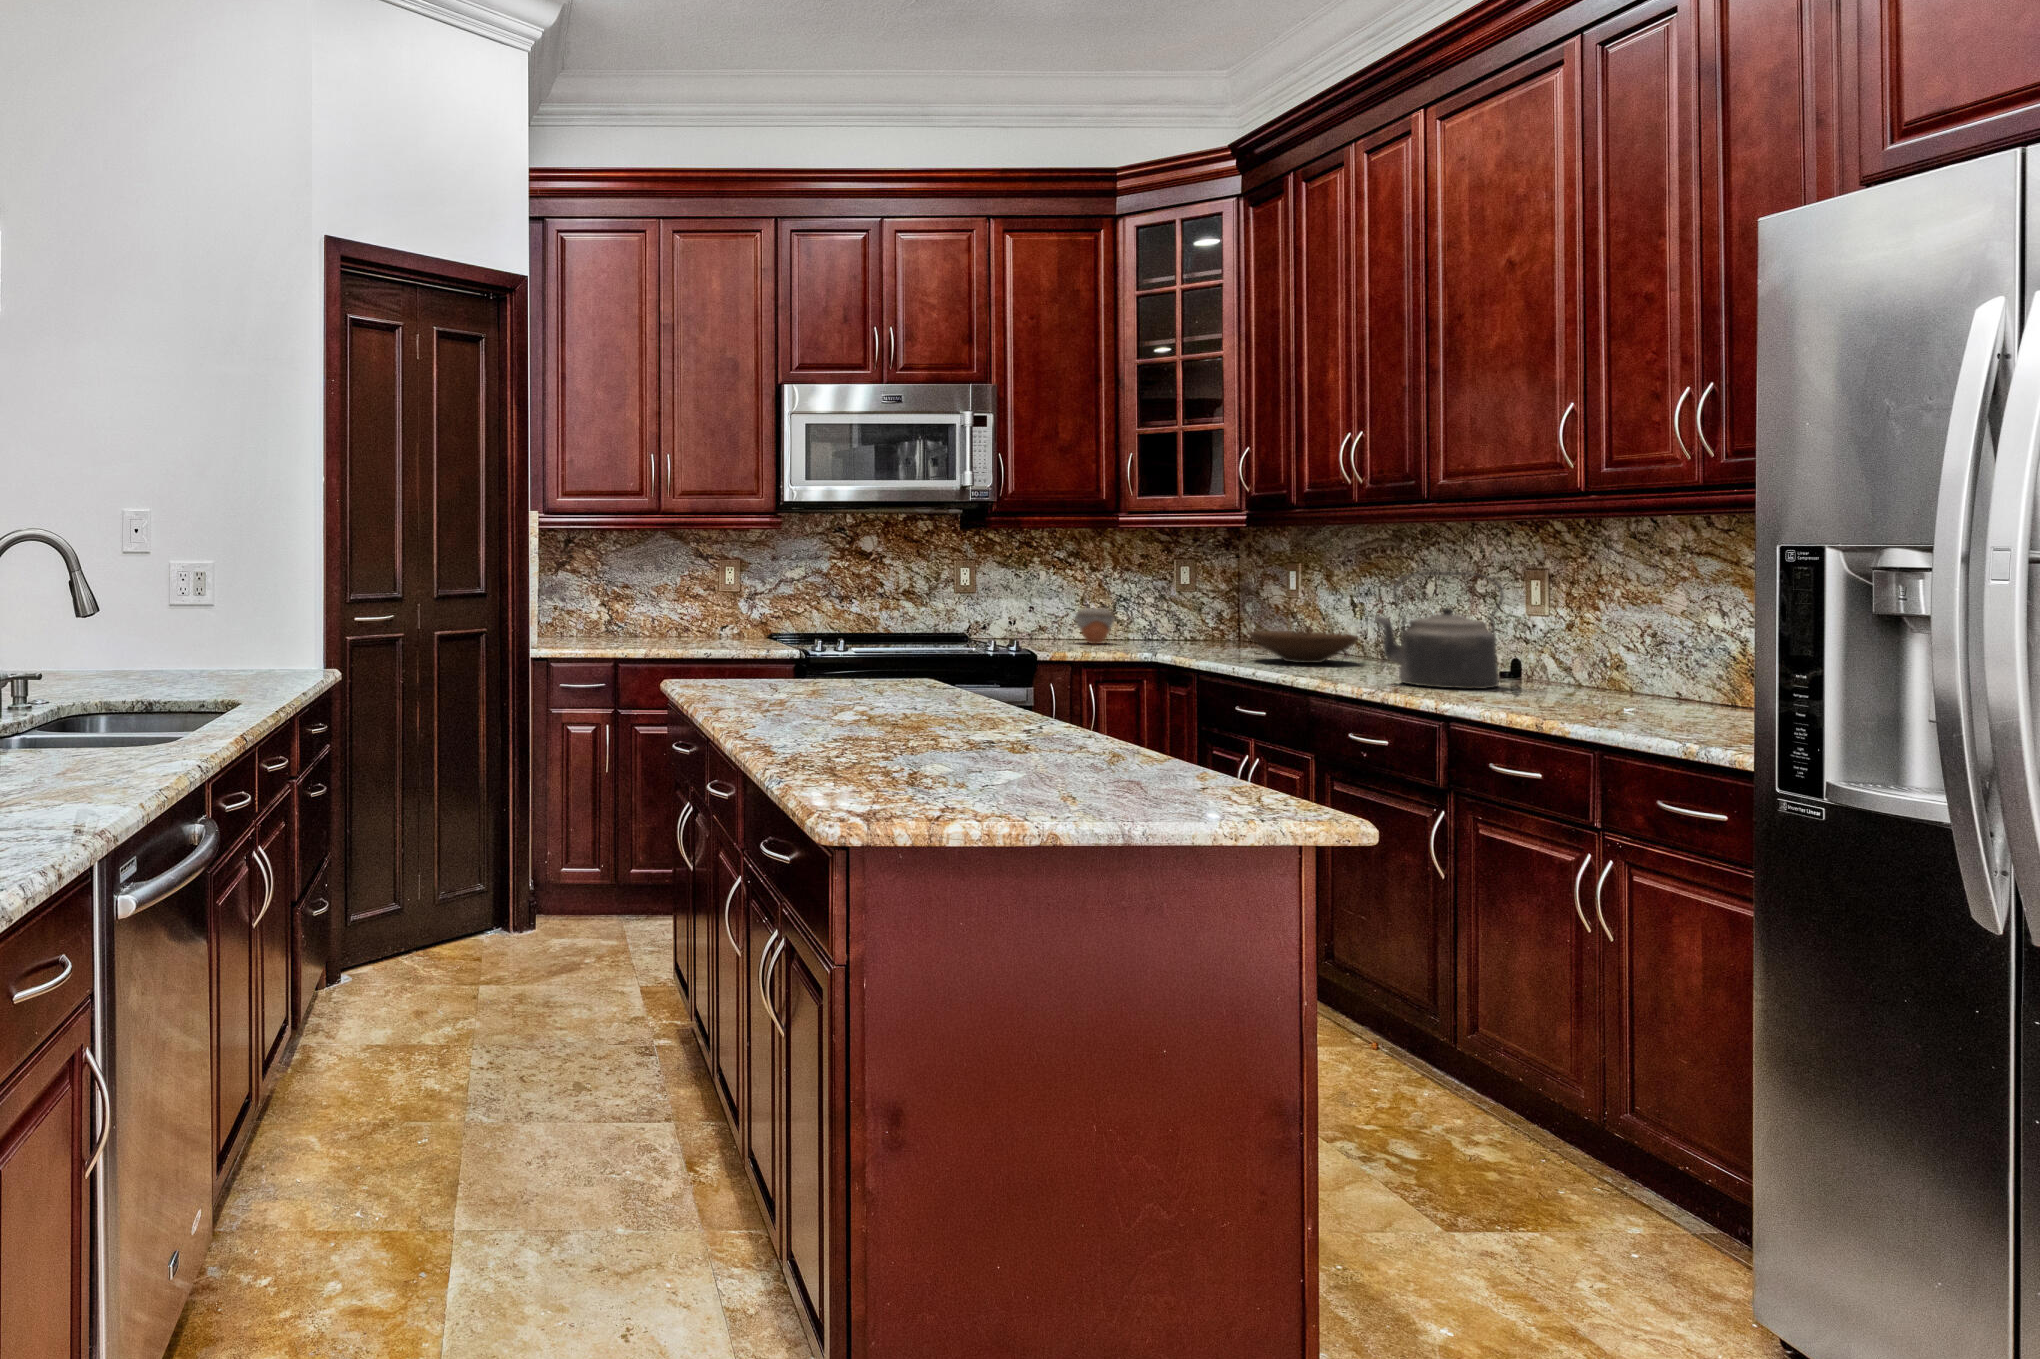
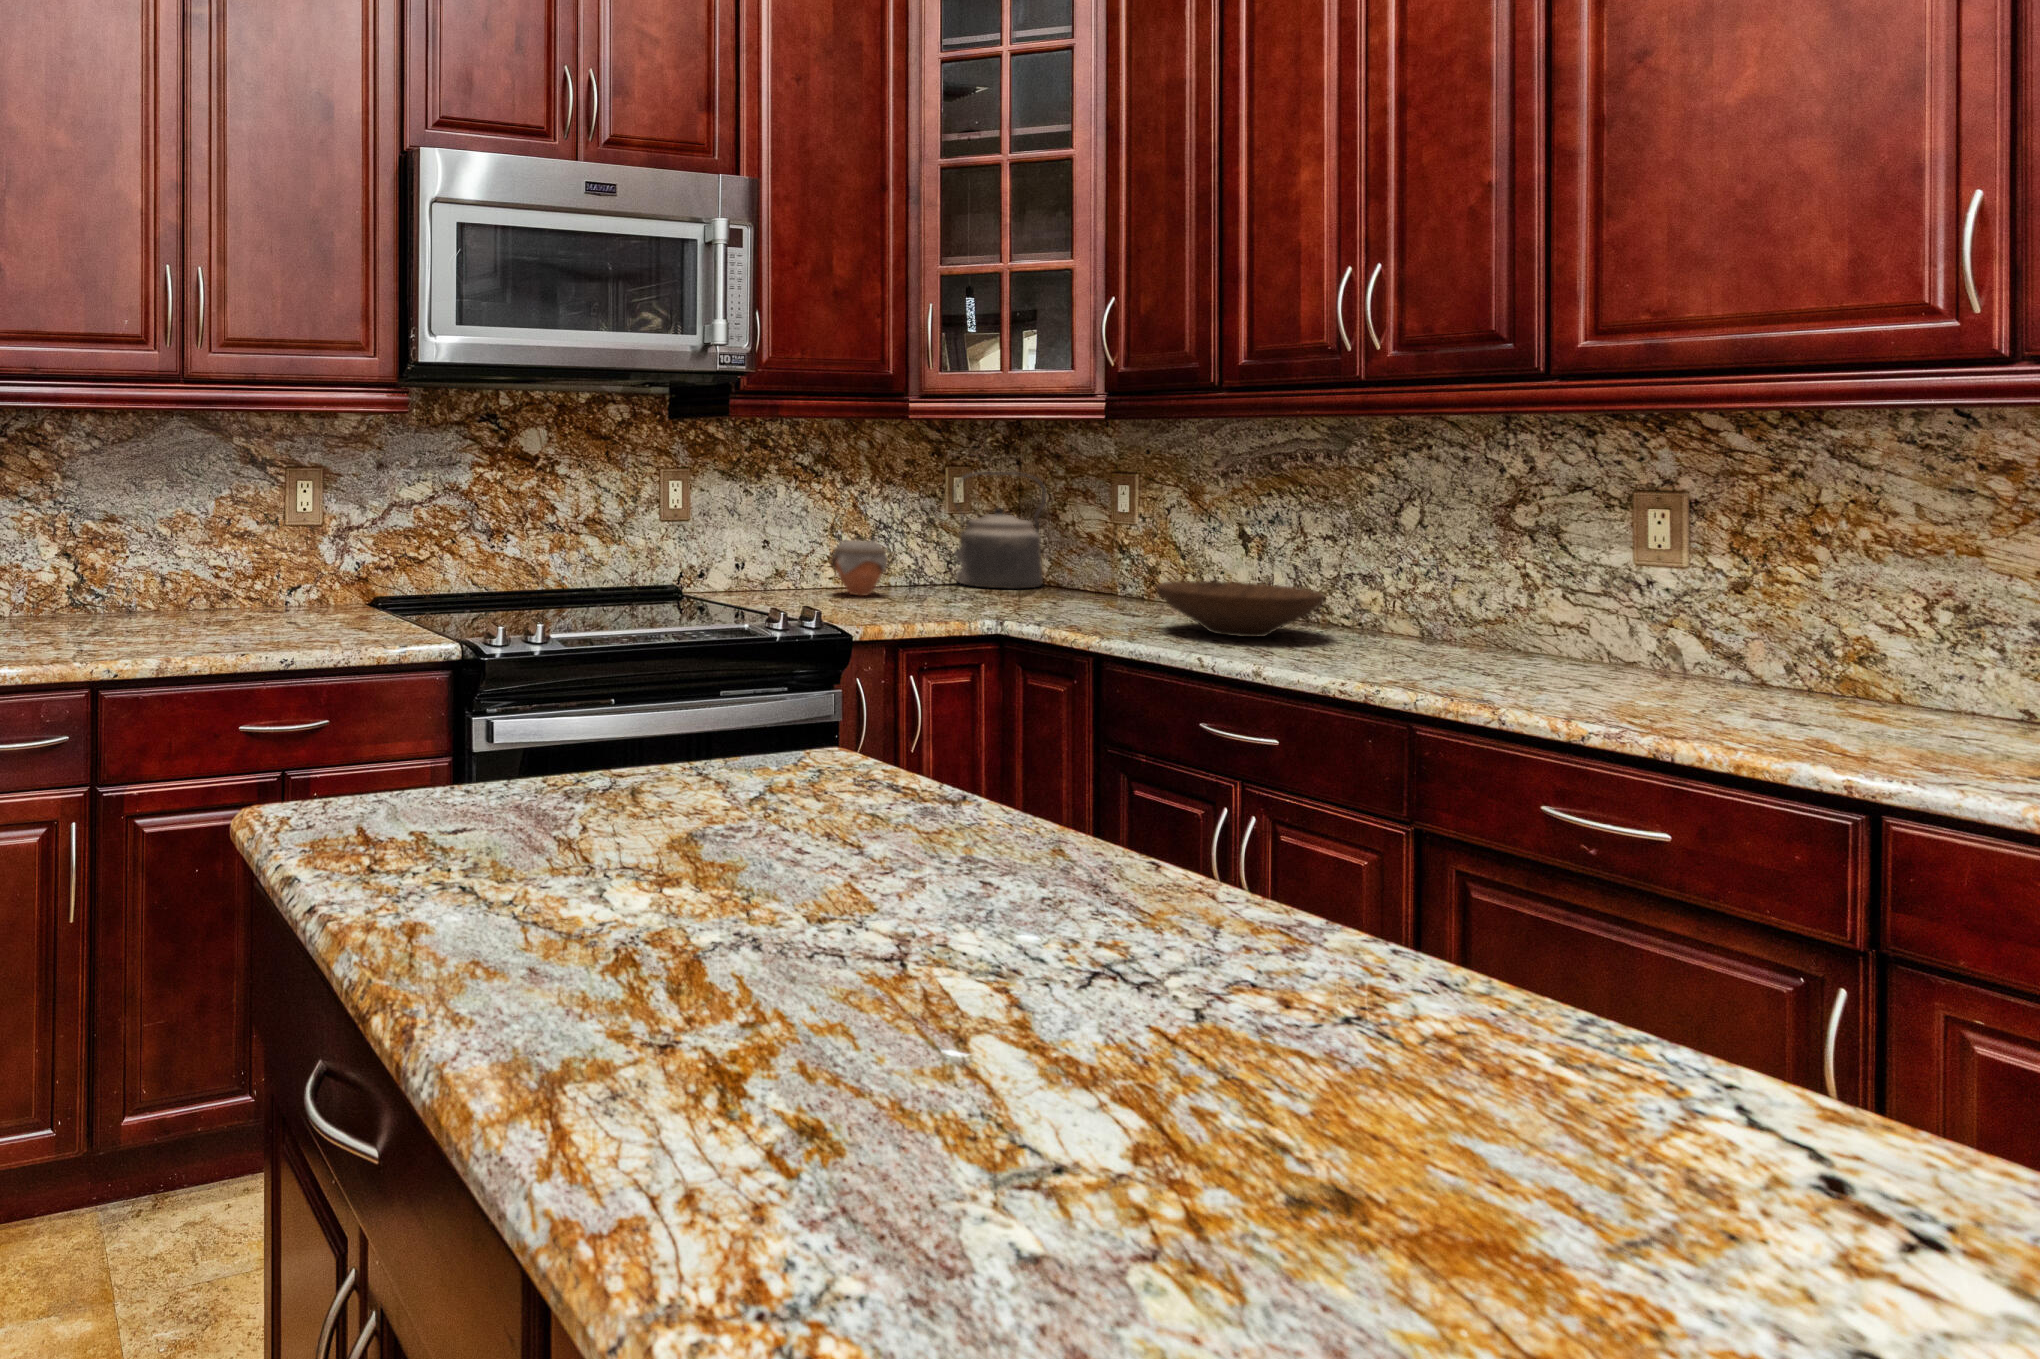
kettle: present [1375,572,1504,689] -> present [953,472,1046,589]

